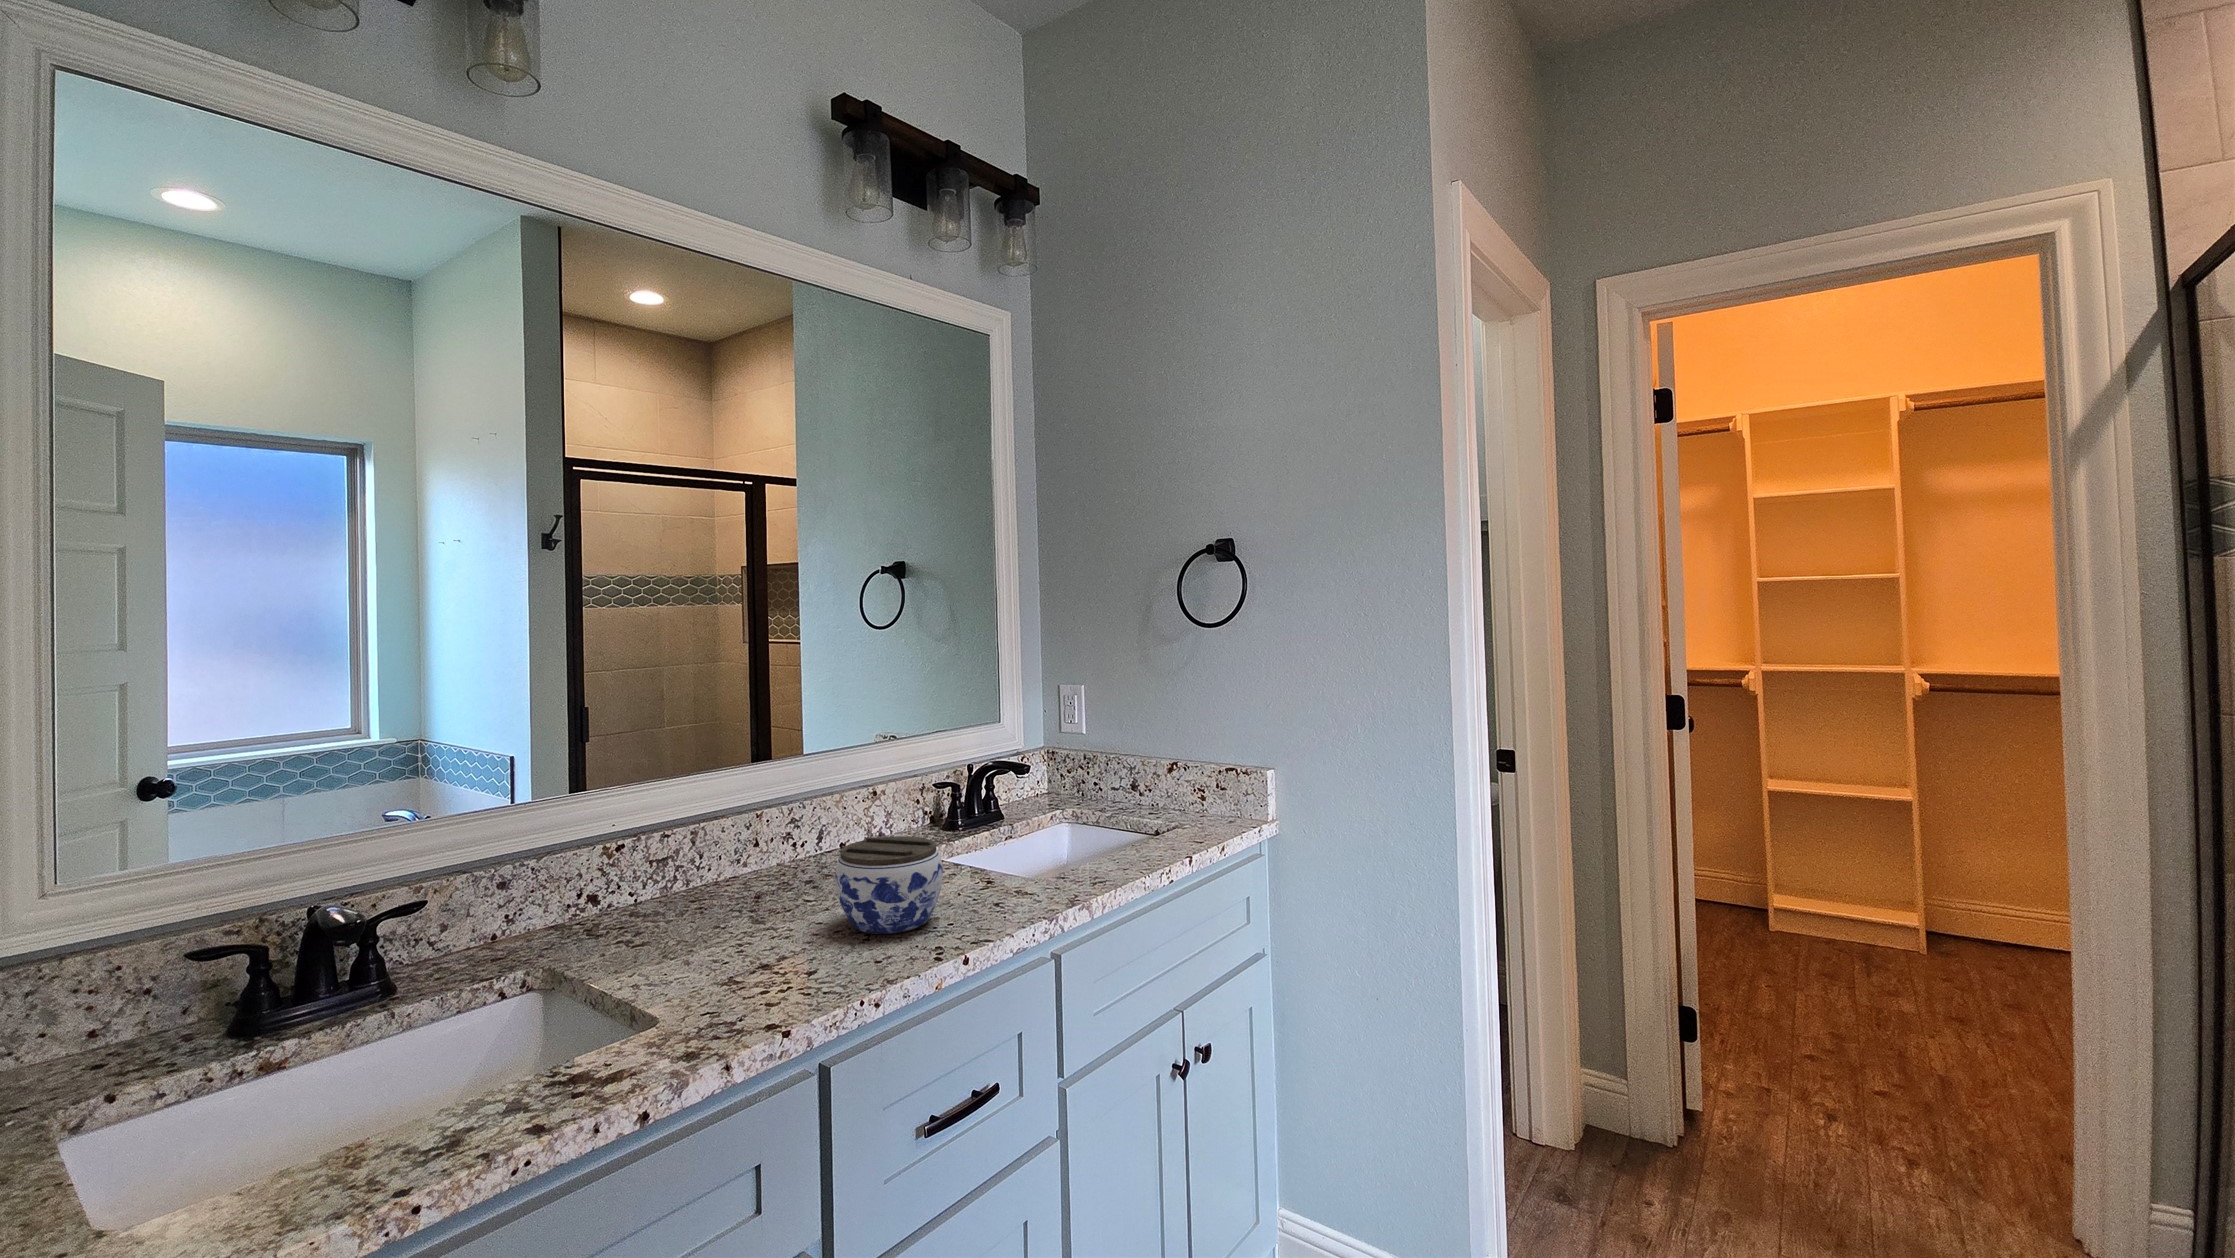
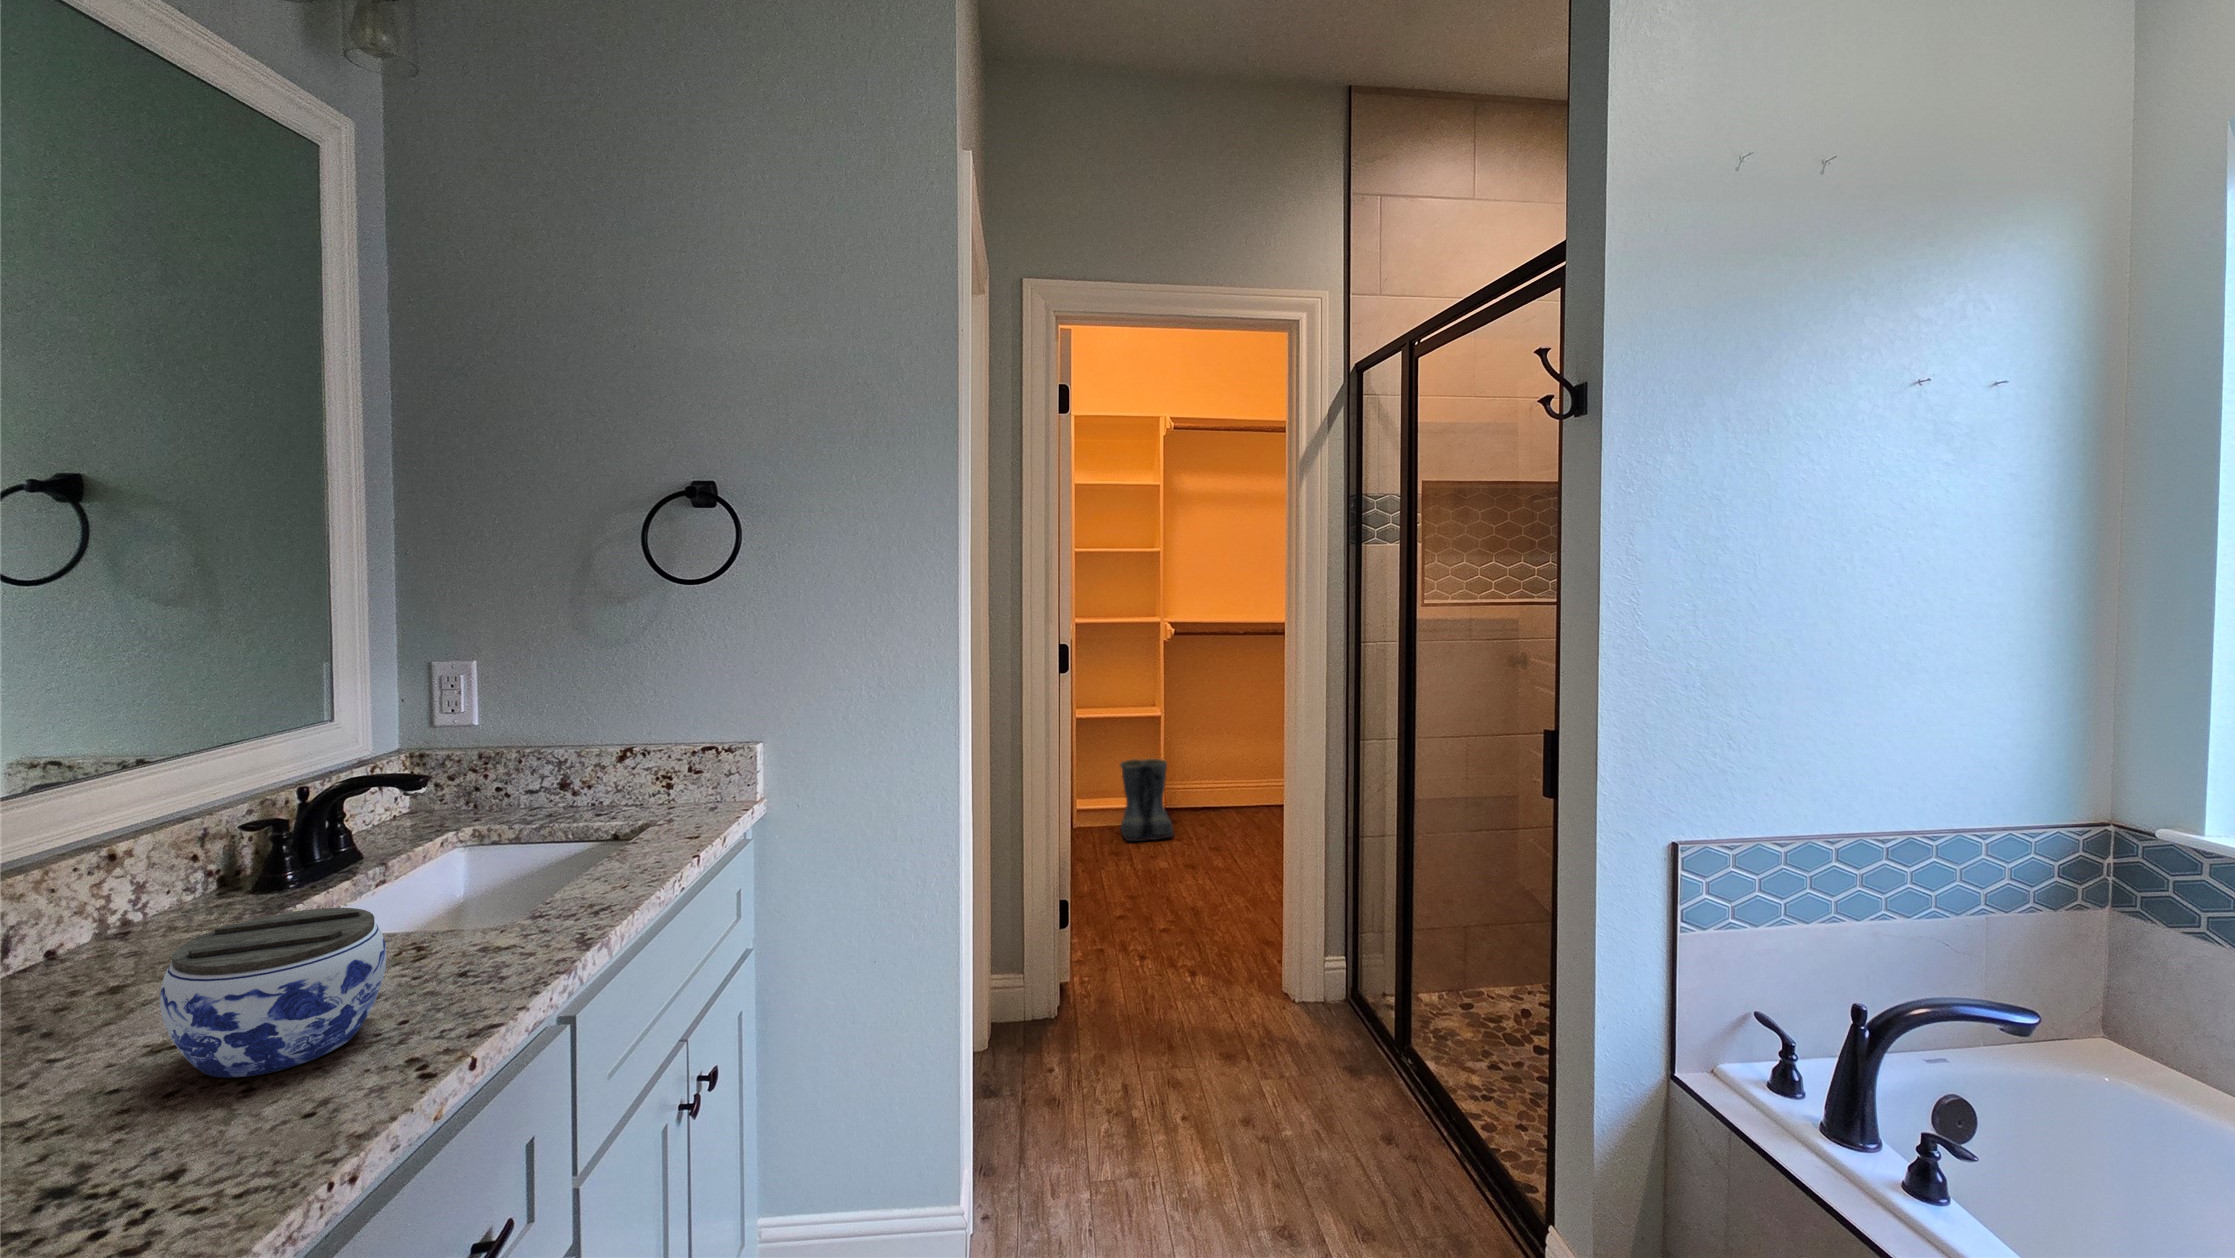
boots: none [1830,854,1927,969] -> present [1120,759,1174,841]

